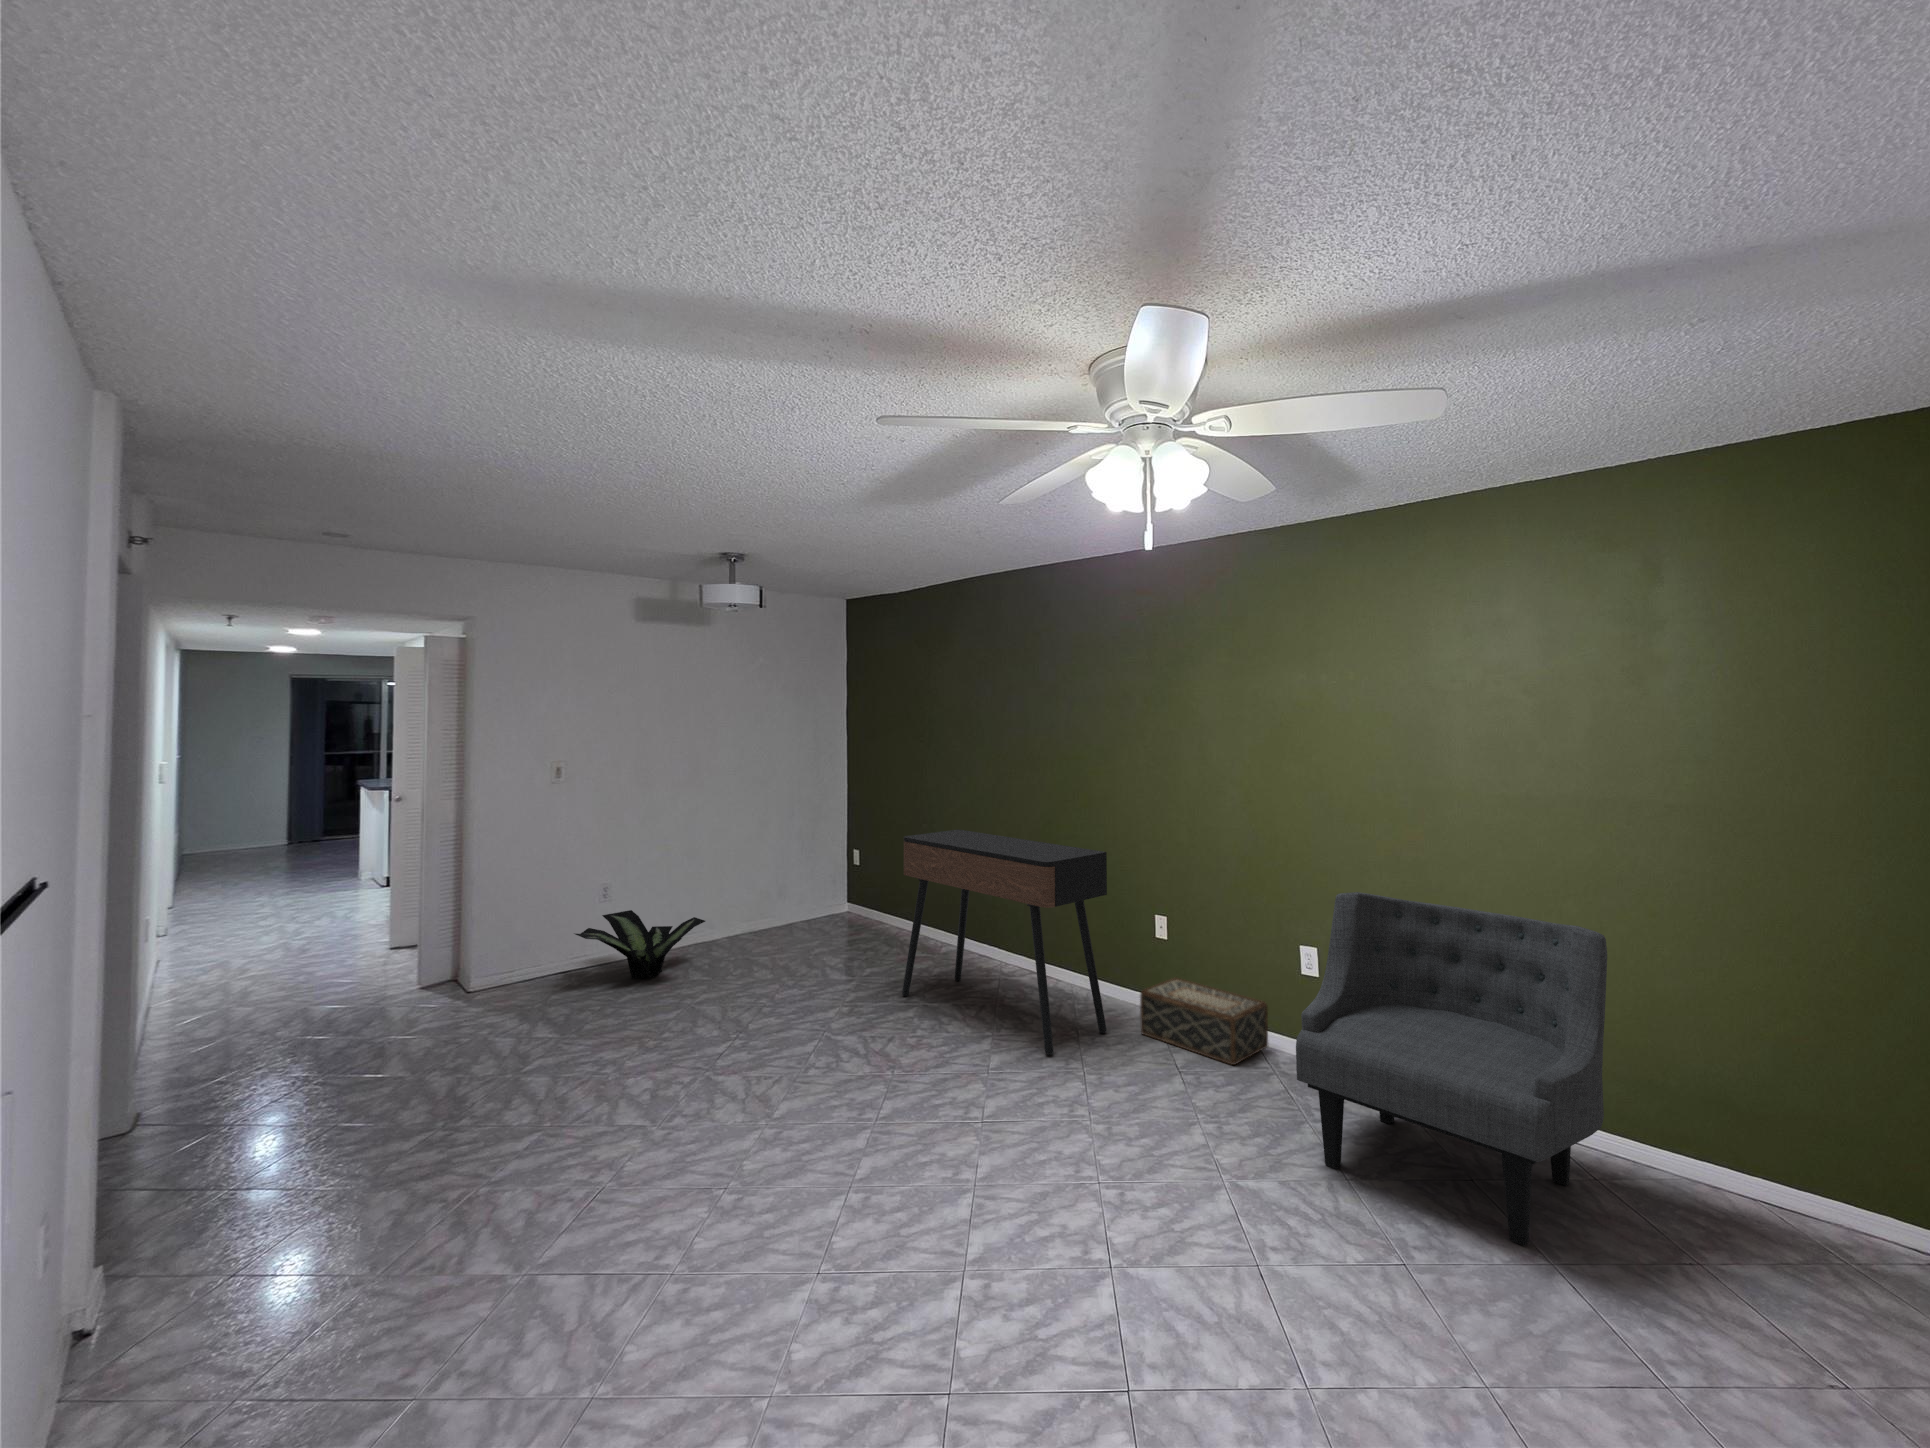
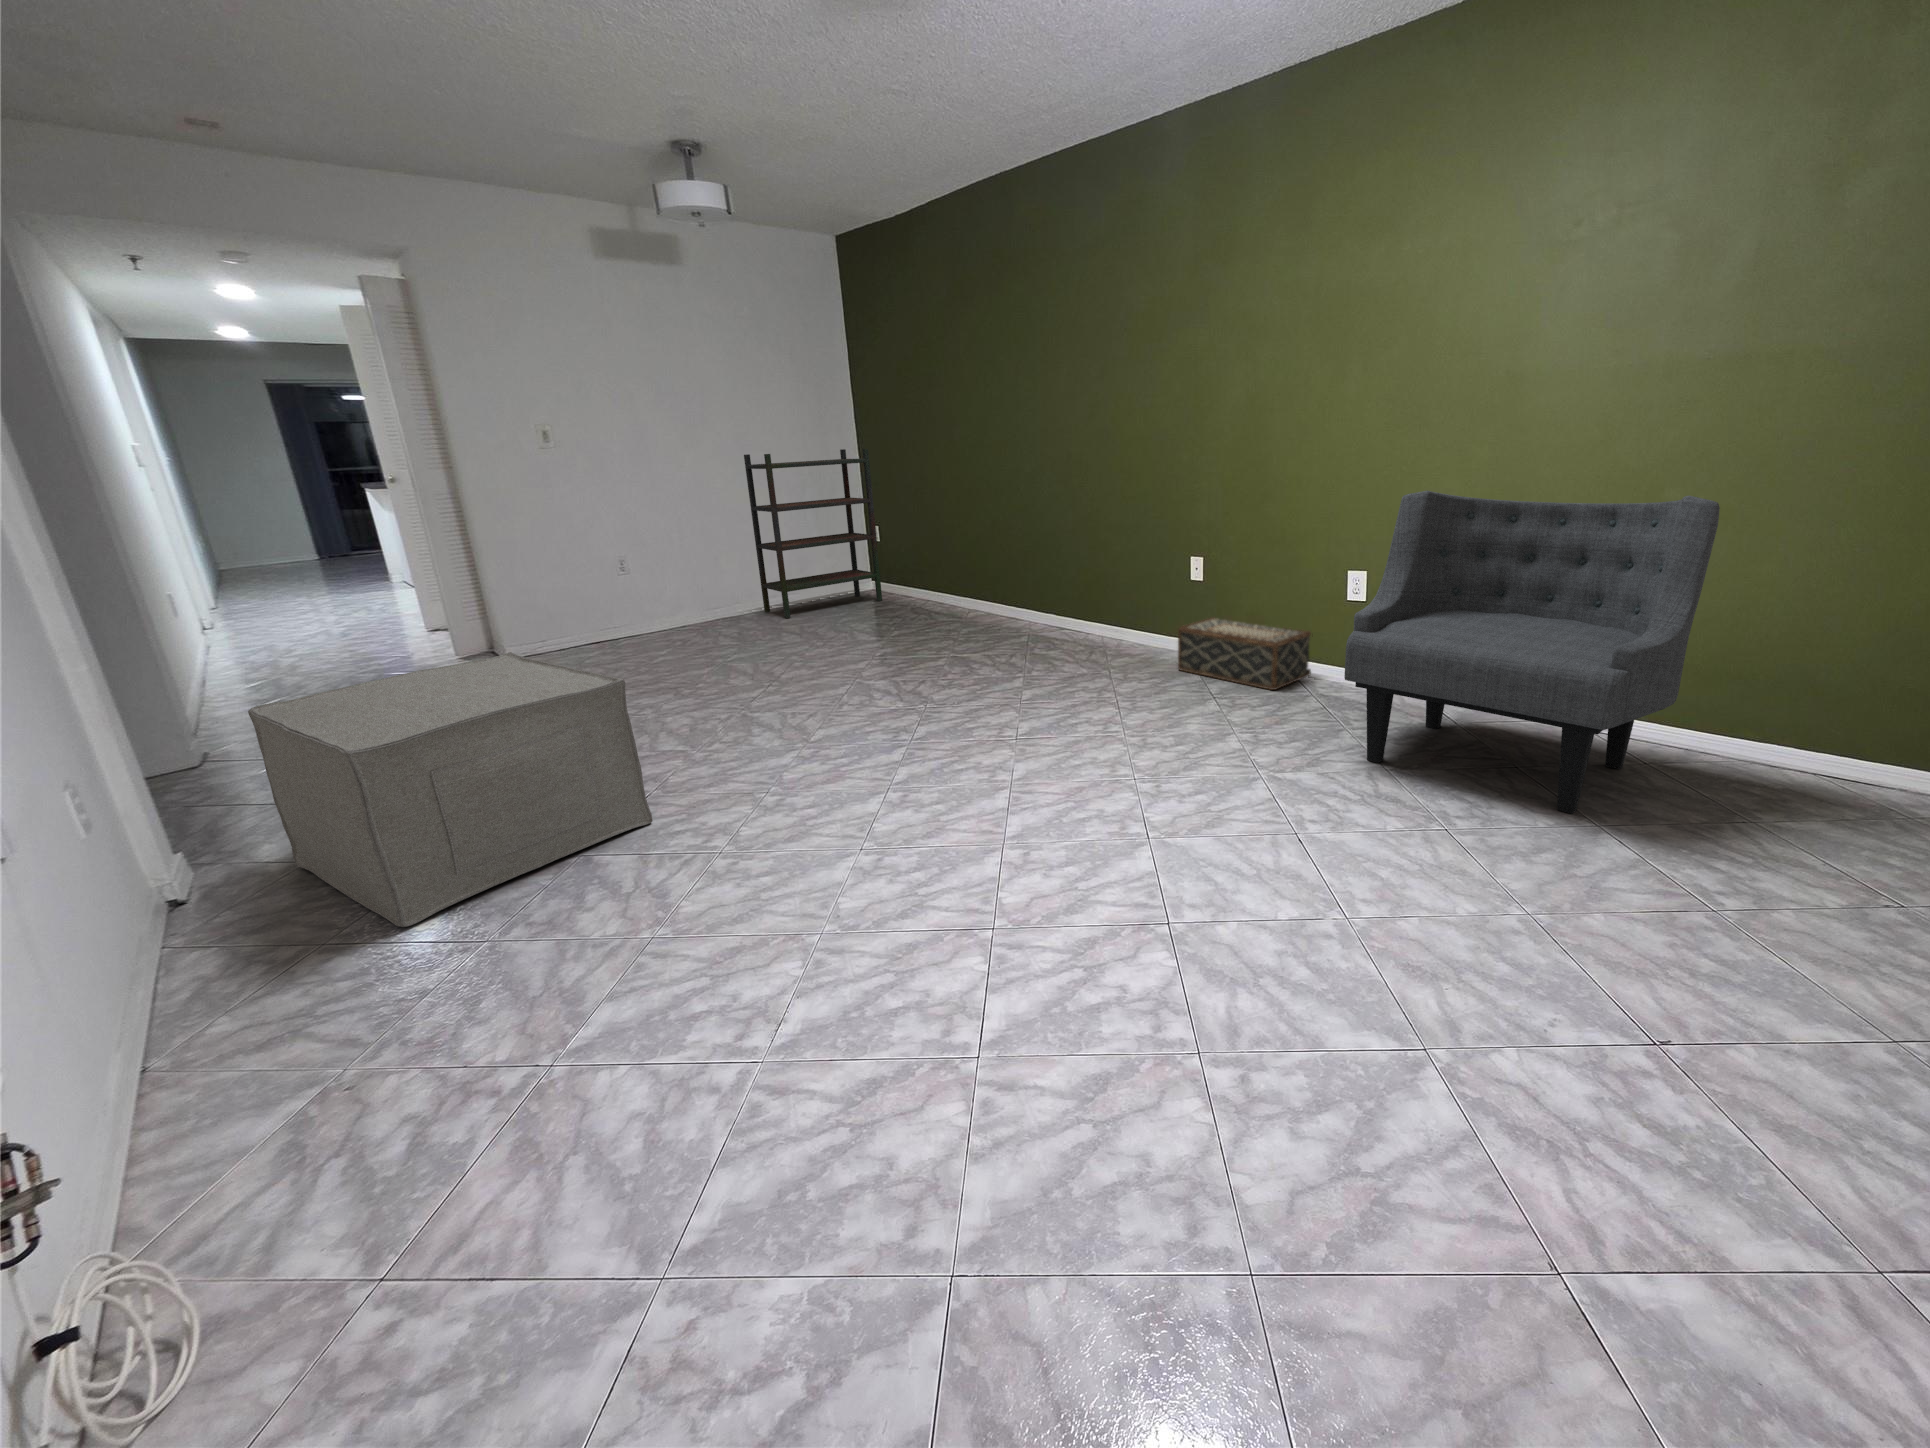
bookshelf: none [738,781,855,947] -> present [744,449,882,618]
console table: present [902,829,1107,1055] -> none [922,479,1143,689]
potted plant: present [575,910,705,979] -> none [593,583,728,646]
ottoman: none [220,1026,607,1379] -> present [248,652,653,927]

